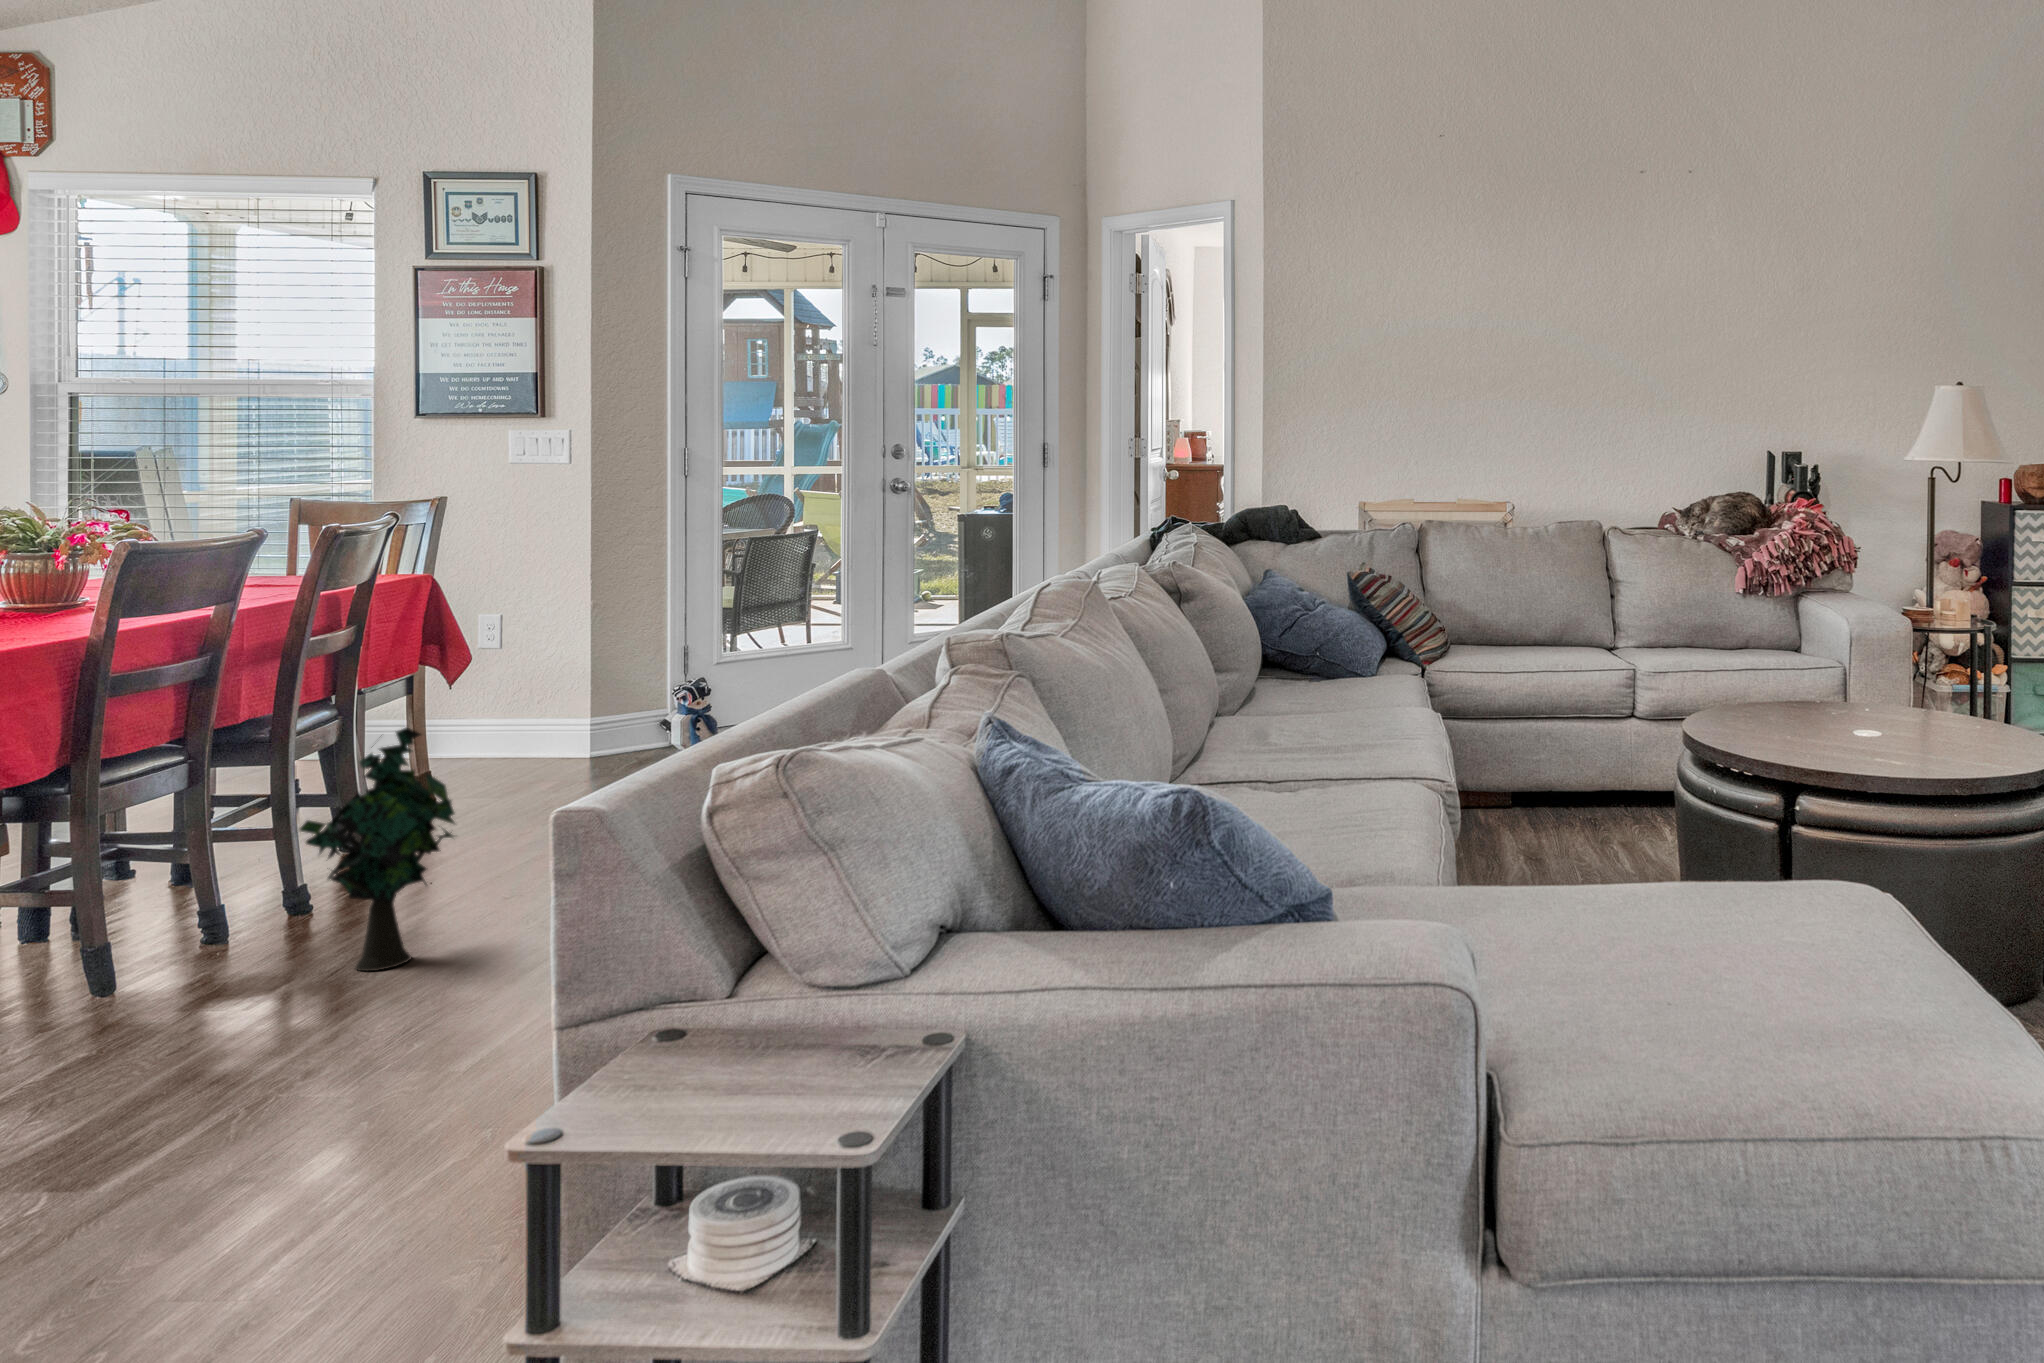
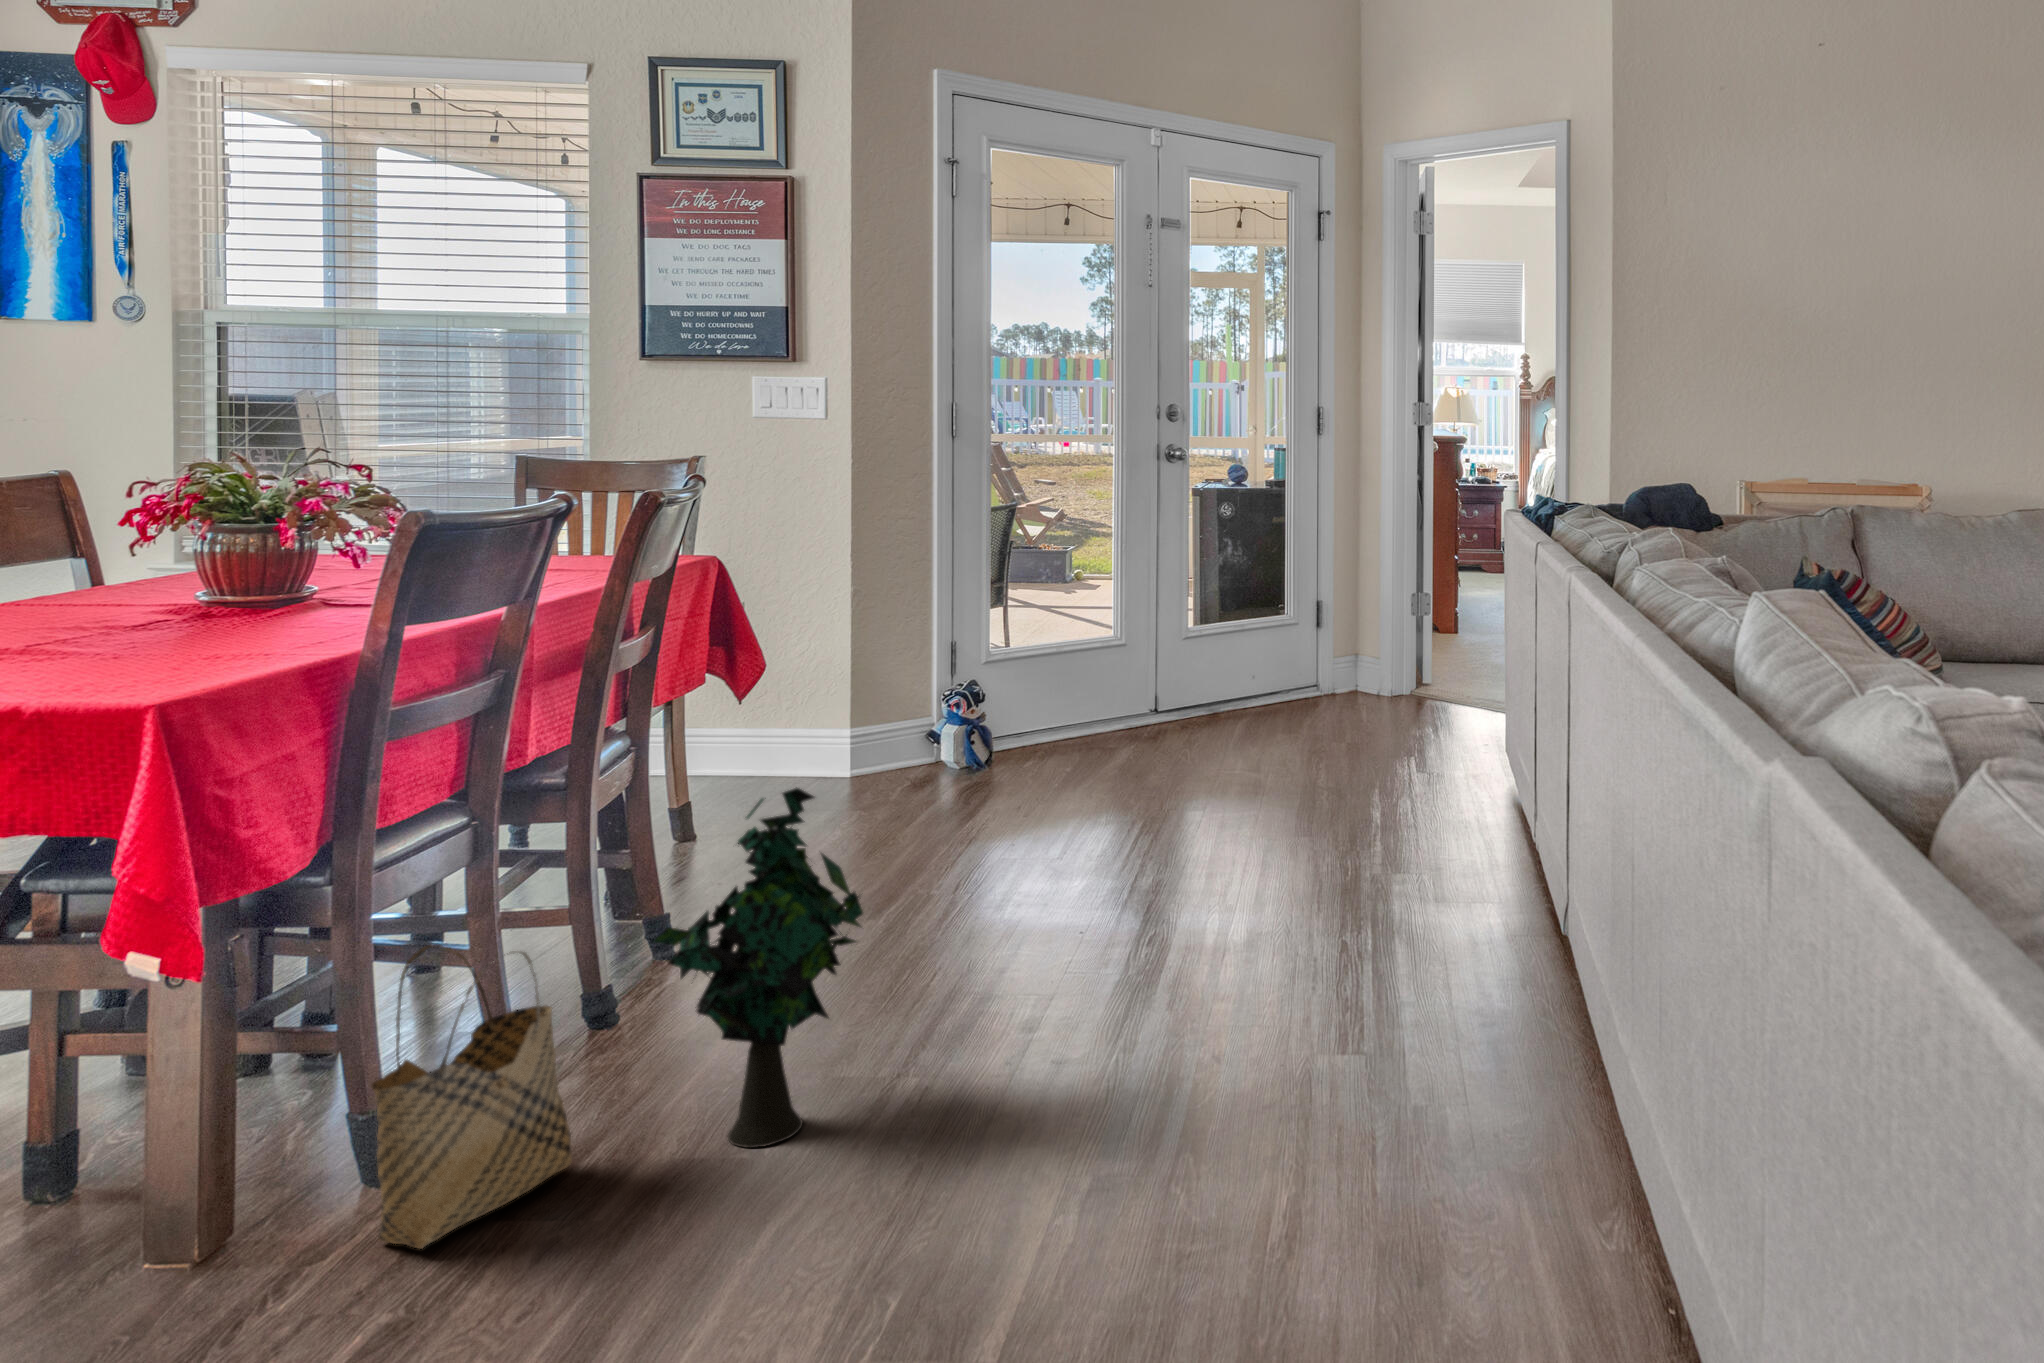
woven basket: none [86,827,236,1016] -> present [372,944,572,1249]

